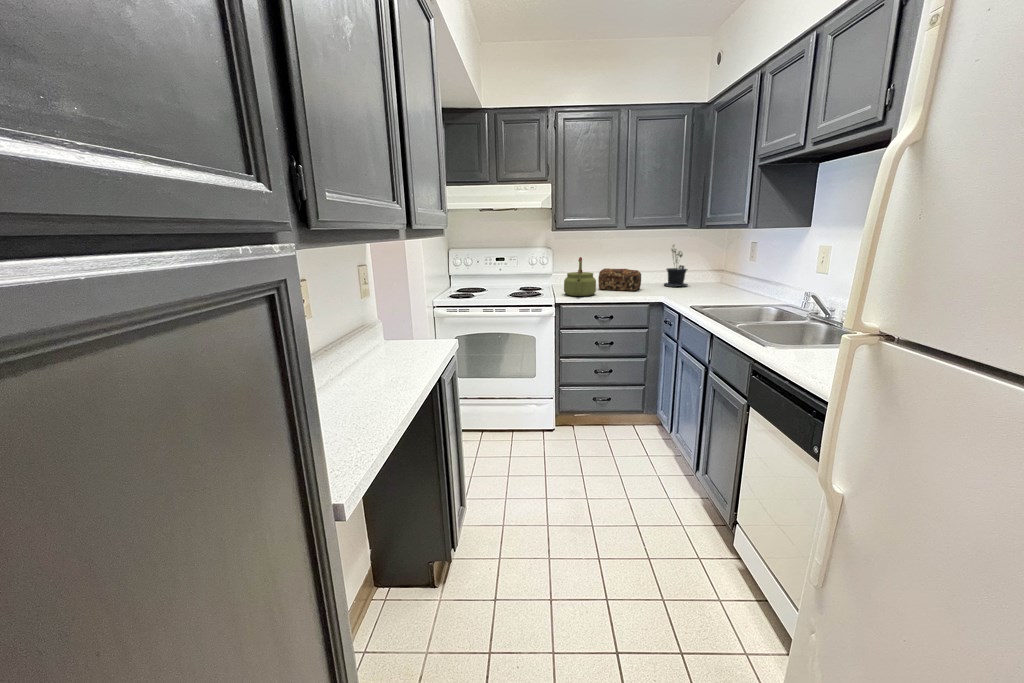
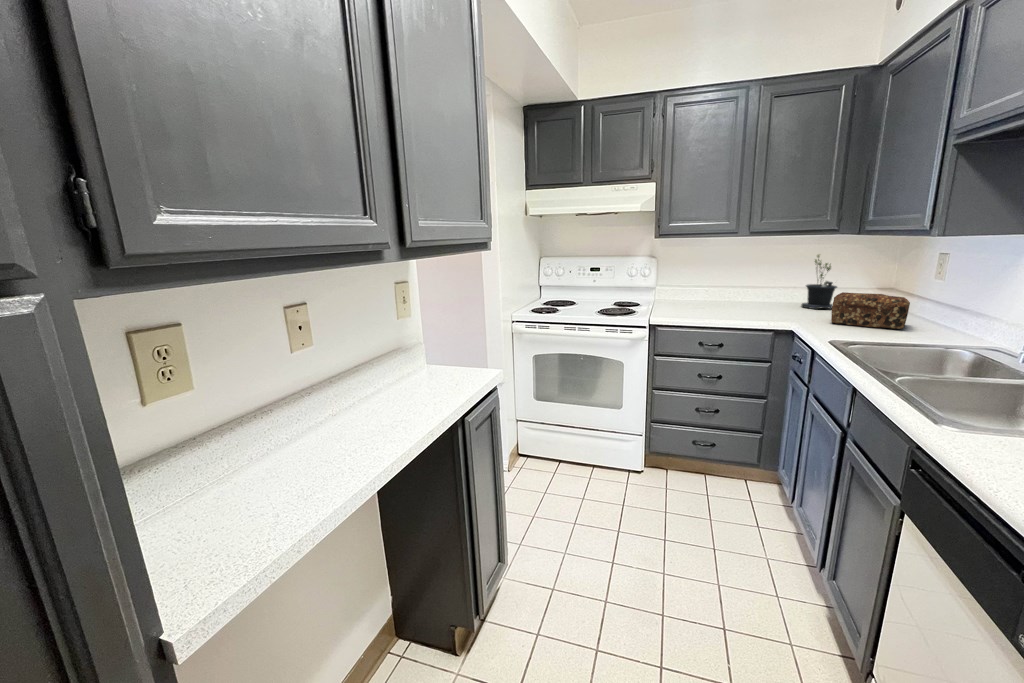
kettle: present [564,257,596,296] -> none [663,270,704,317]
bread loaf: present [598,268,641,291] -> present [831,292,910,329]

